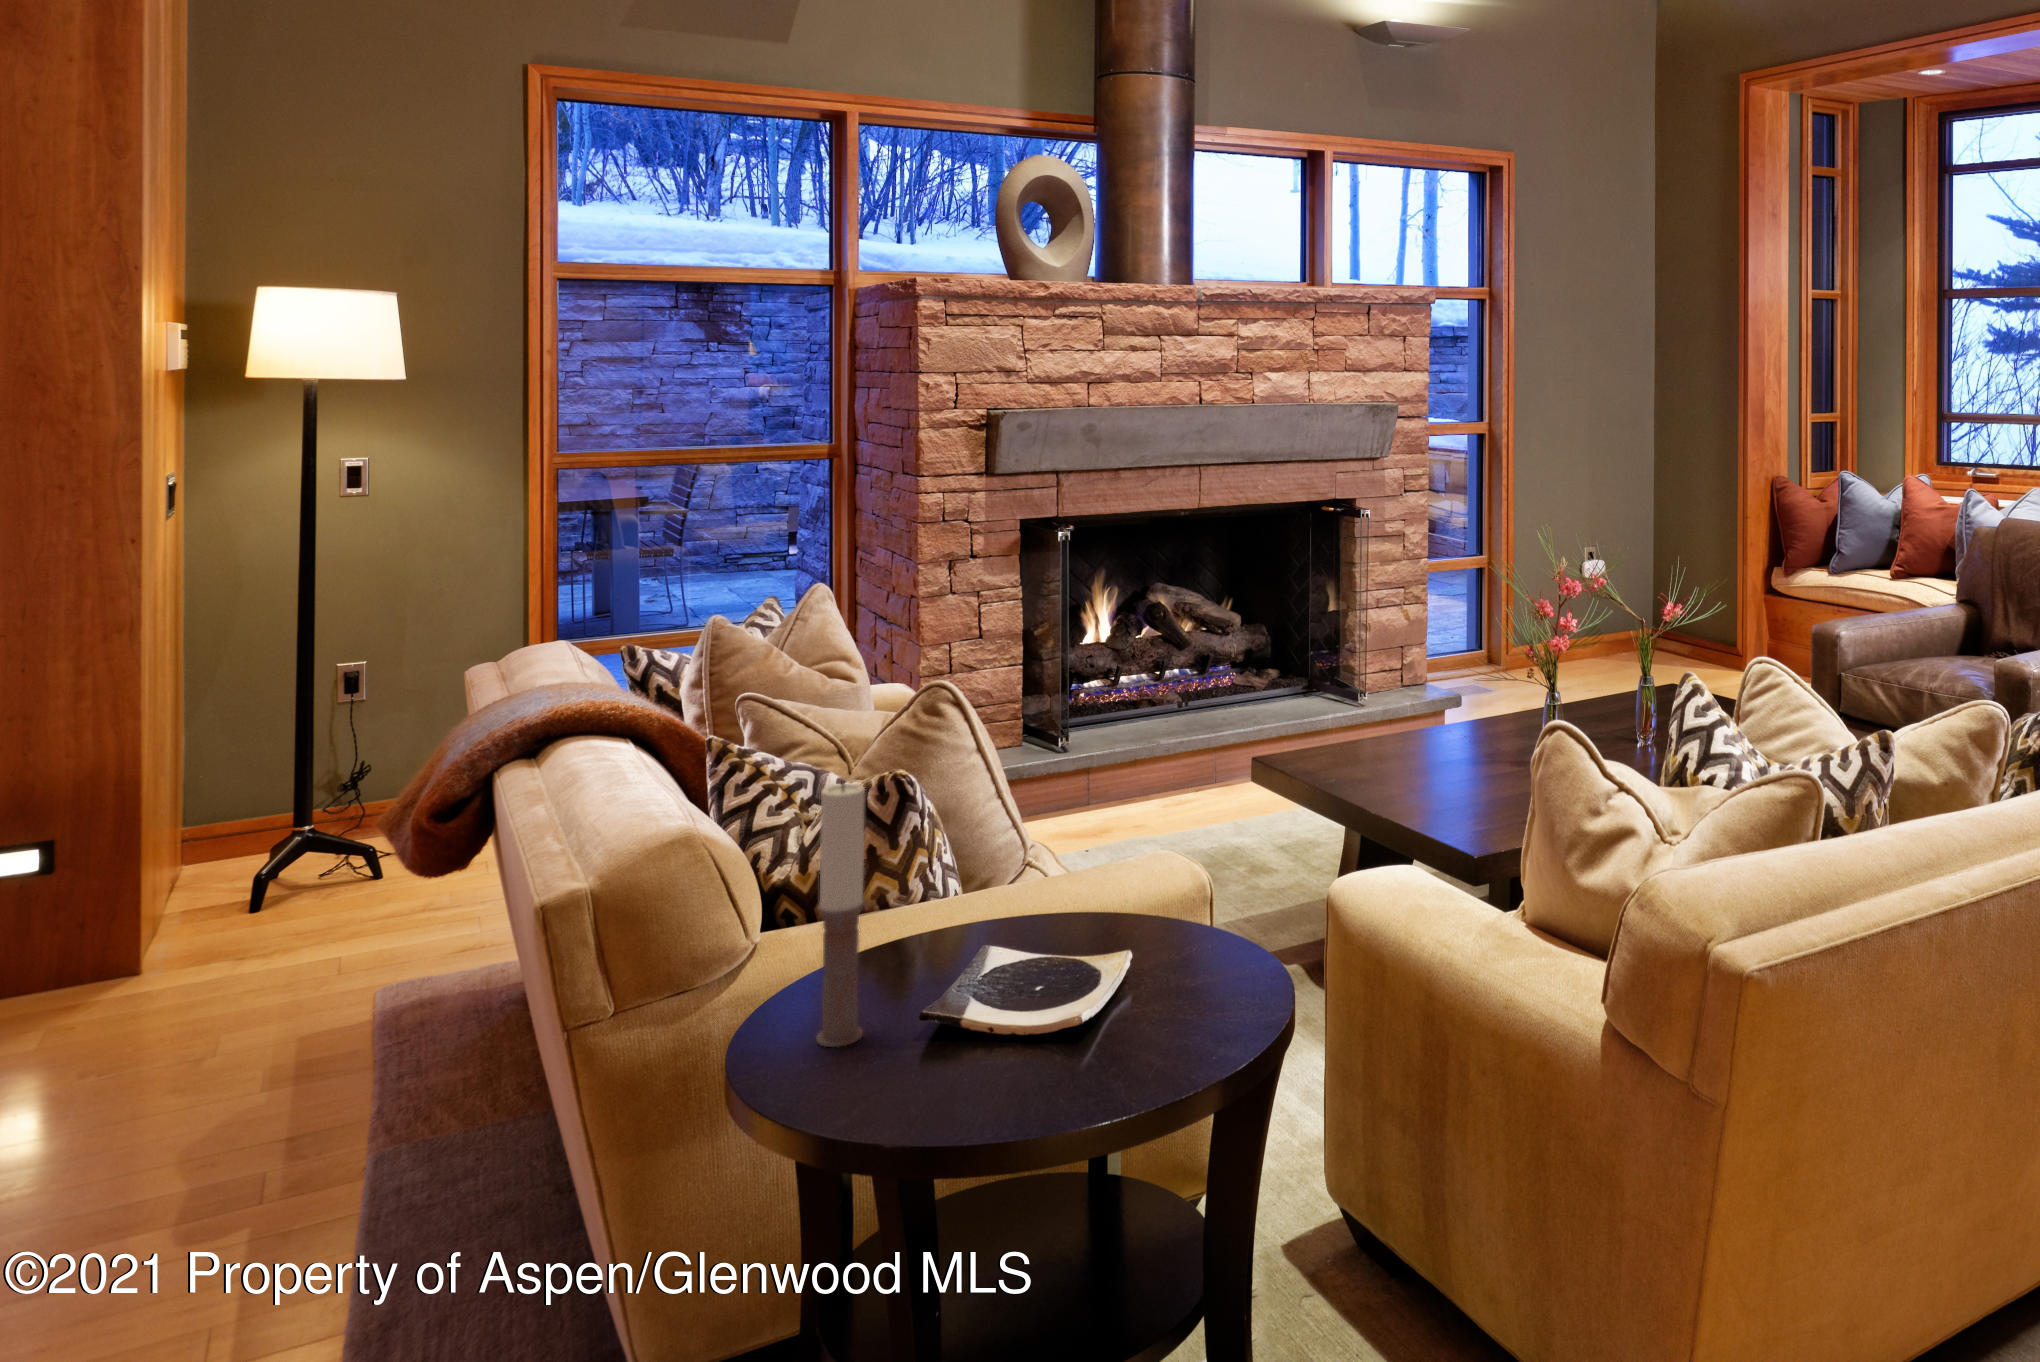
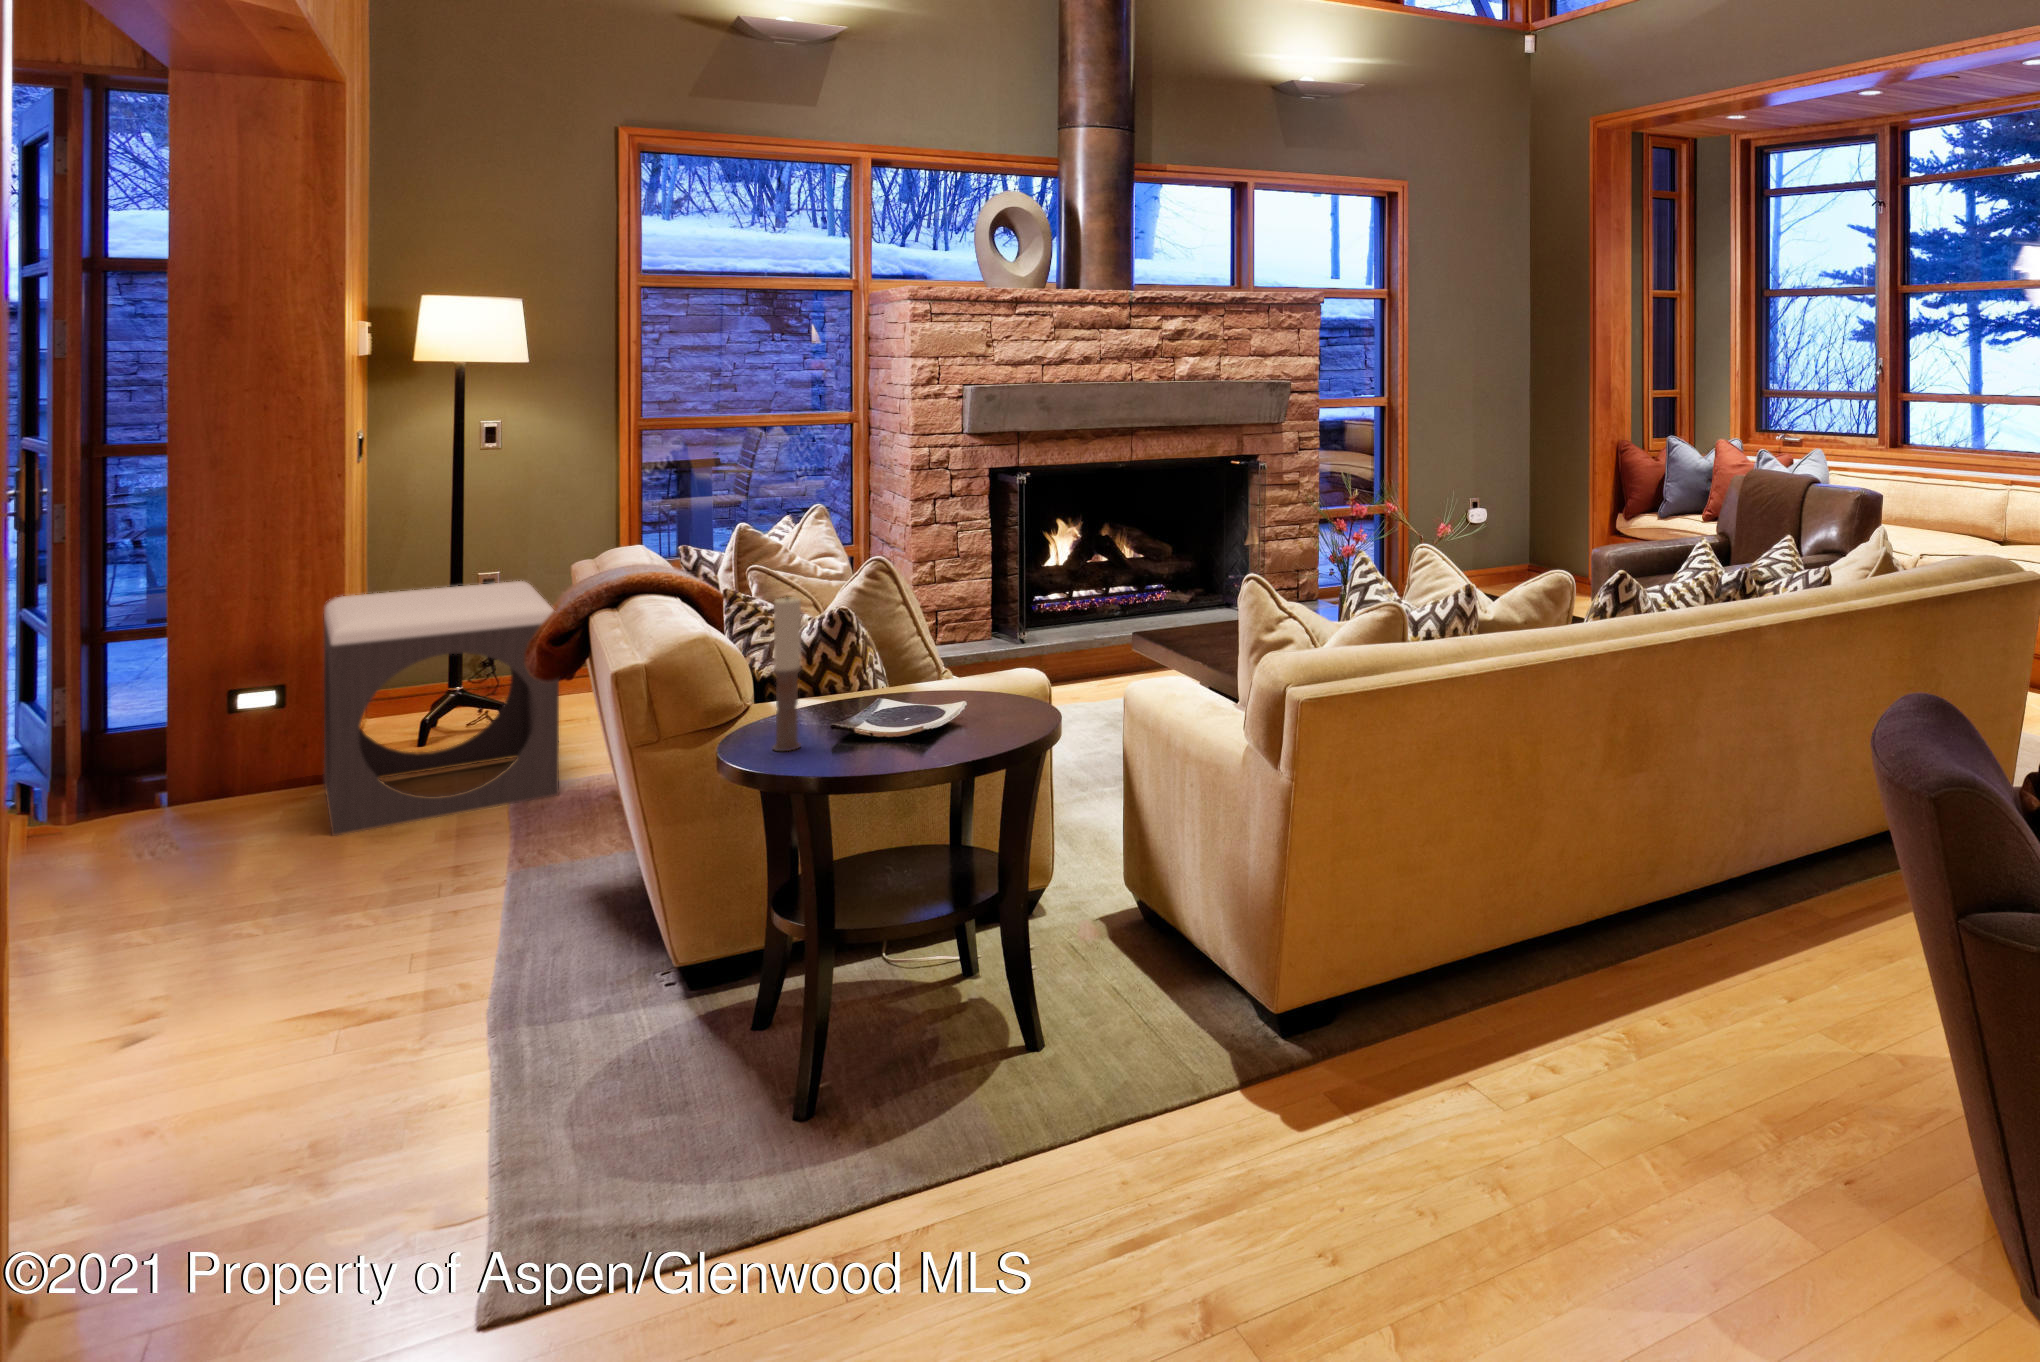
footstool: none [107,685,445,1074] -> present [324,581,559,836]

